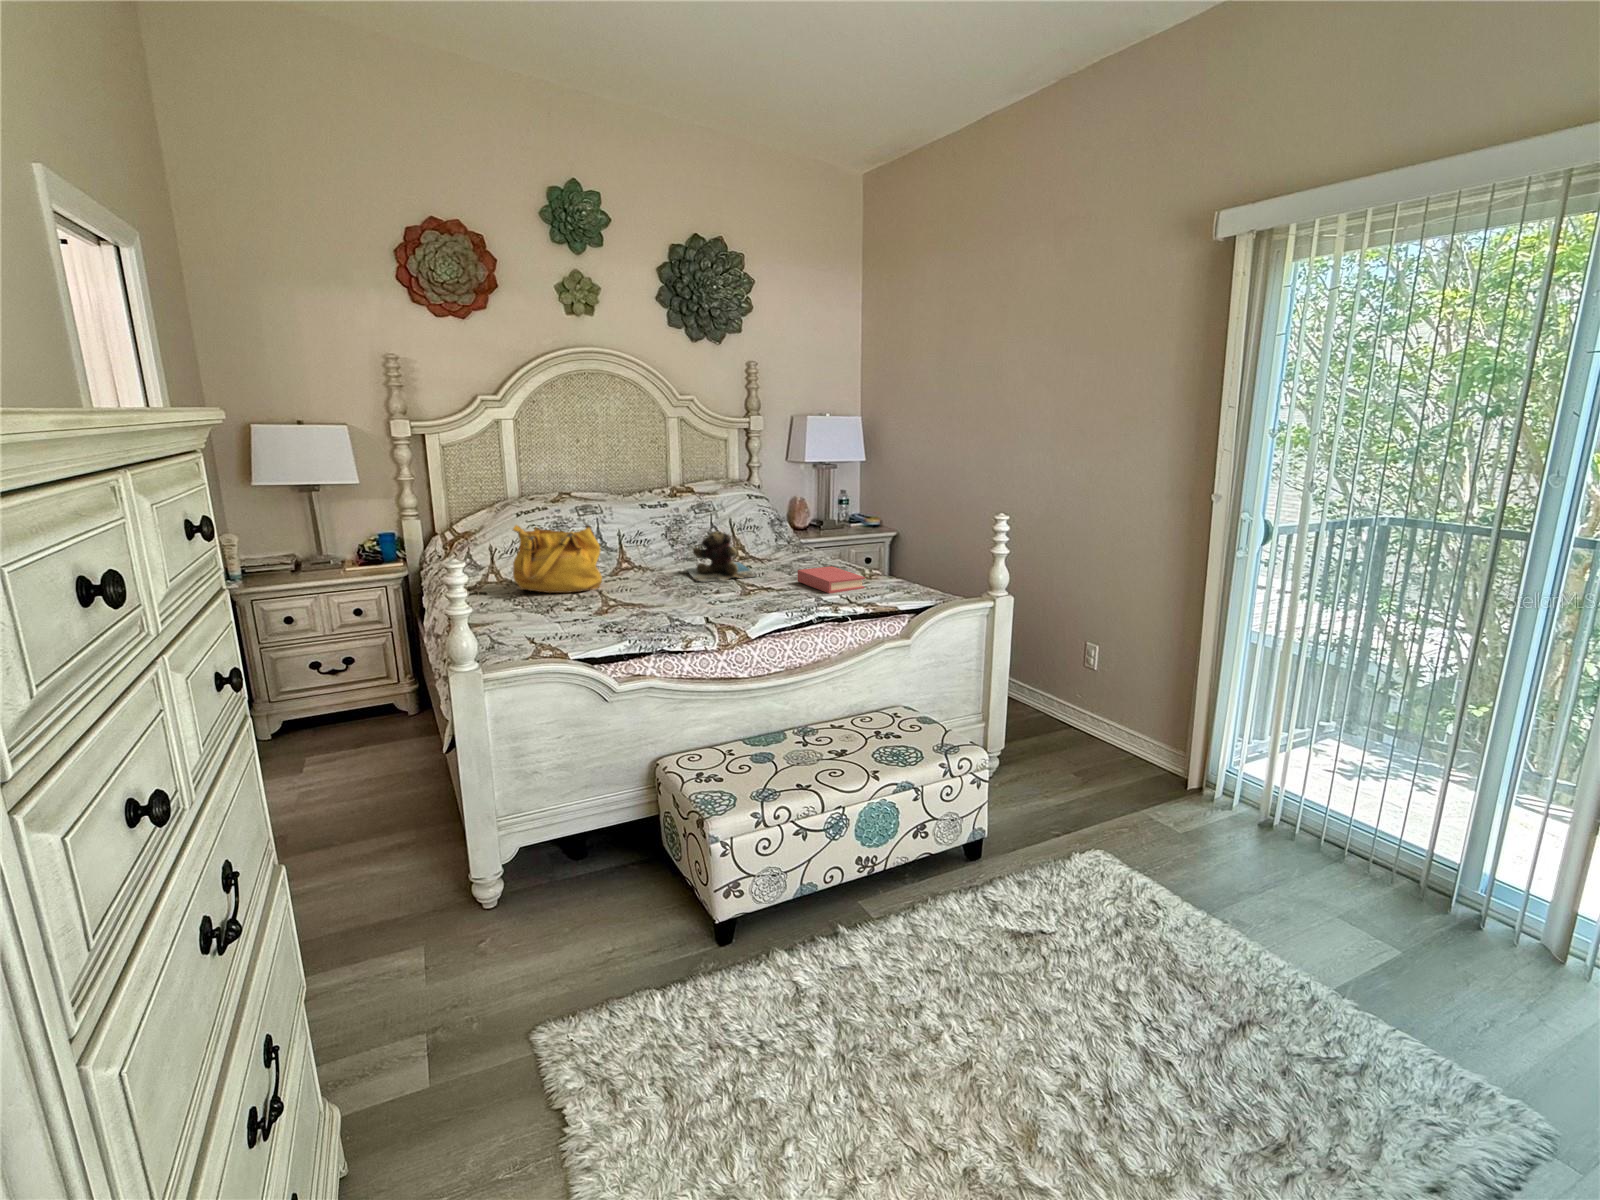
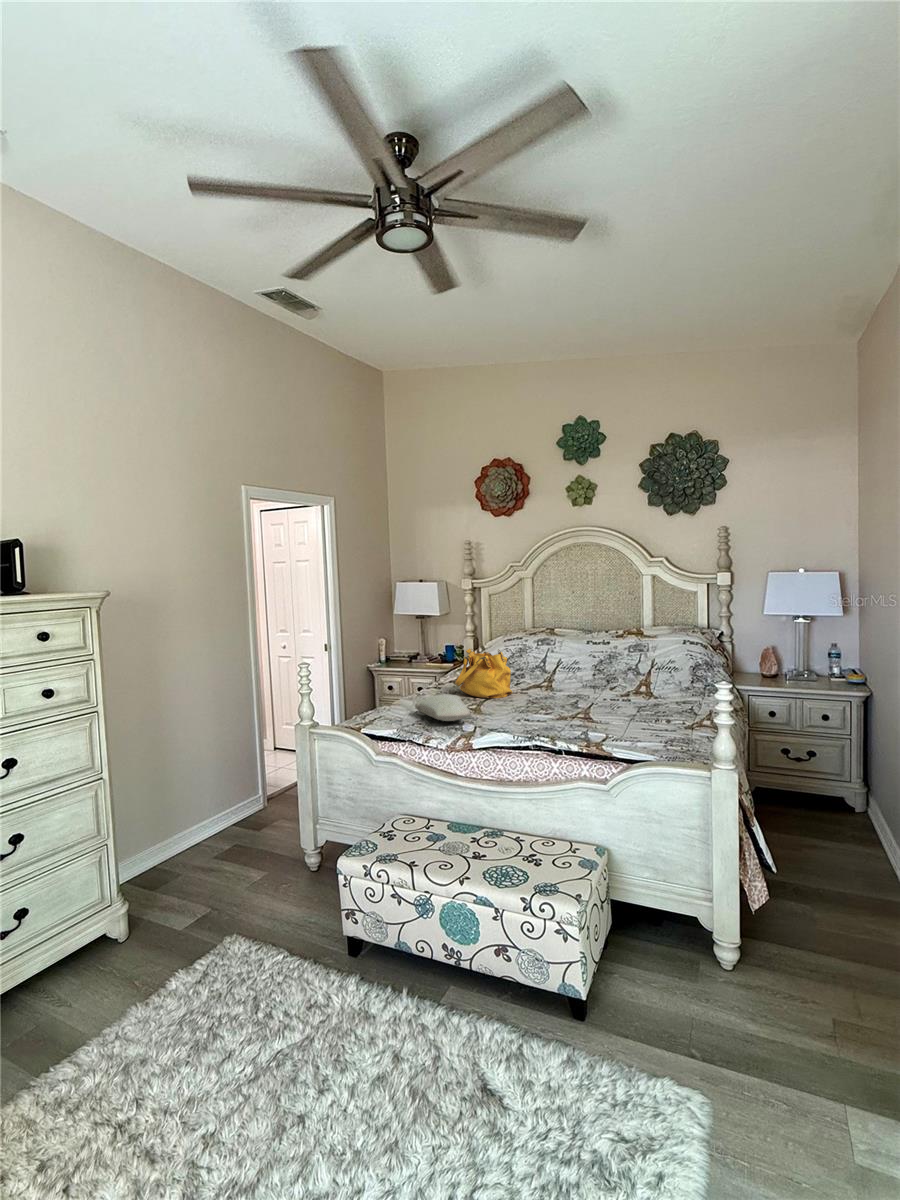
teddy bear: present [687,531,756,581] -> none [558,666,622,709]
book: present [798,566,865,593] -> none [603,707,652,734]
pillow: none [571,587,690,620] -> present [415,694,470,721]

